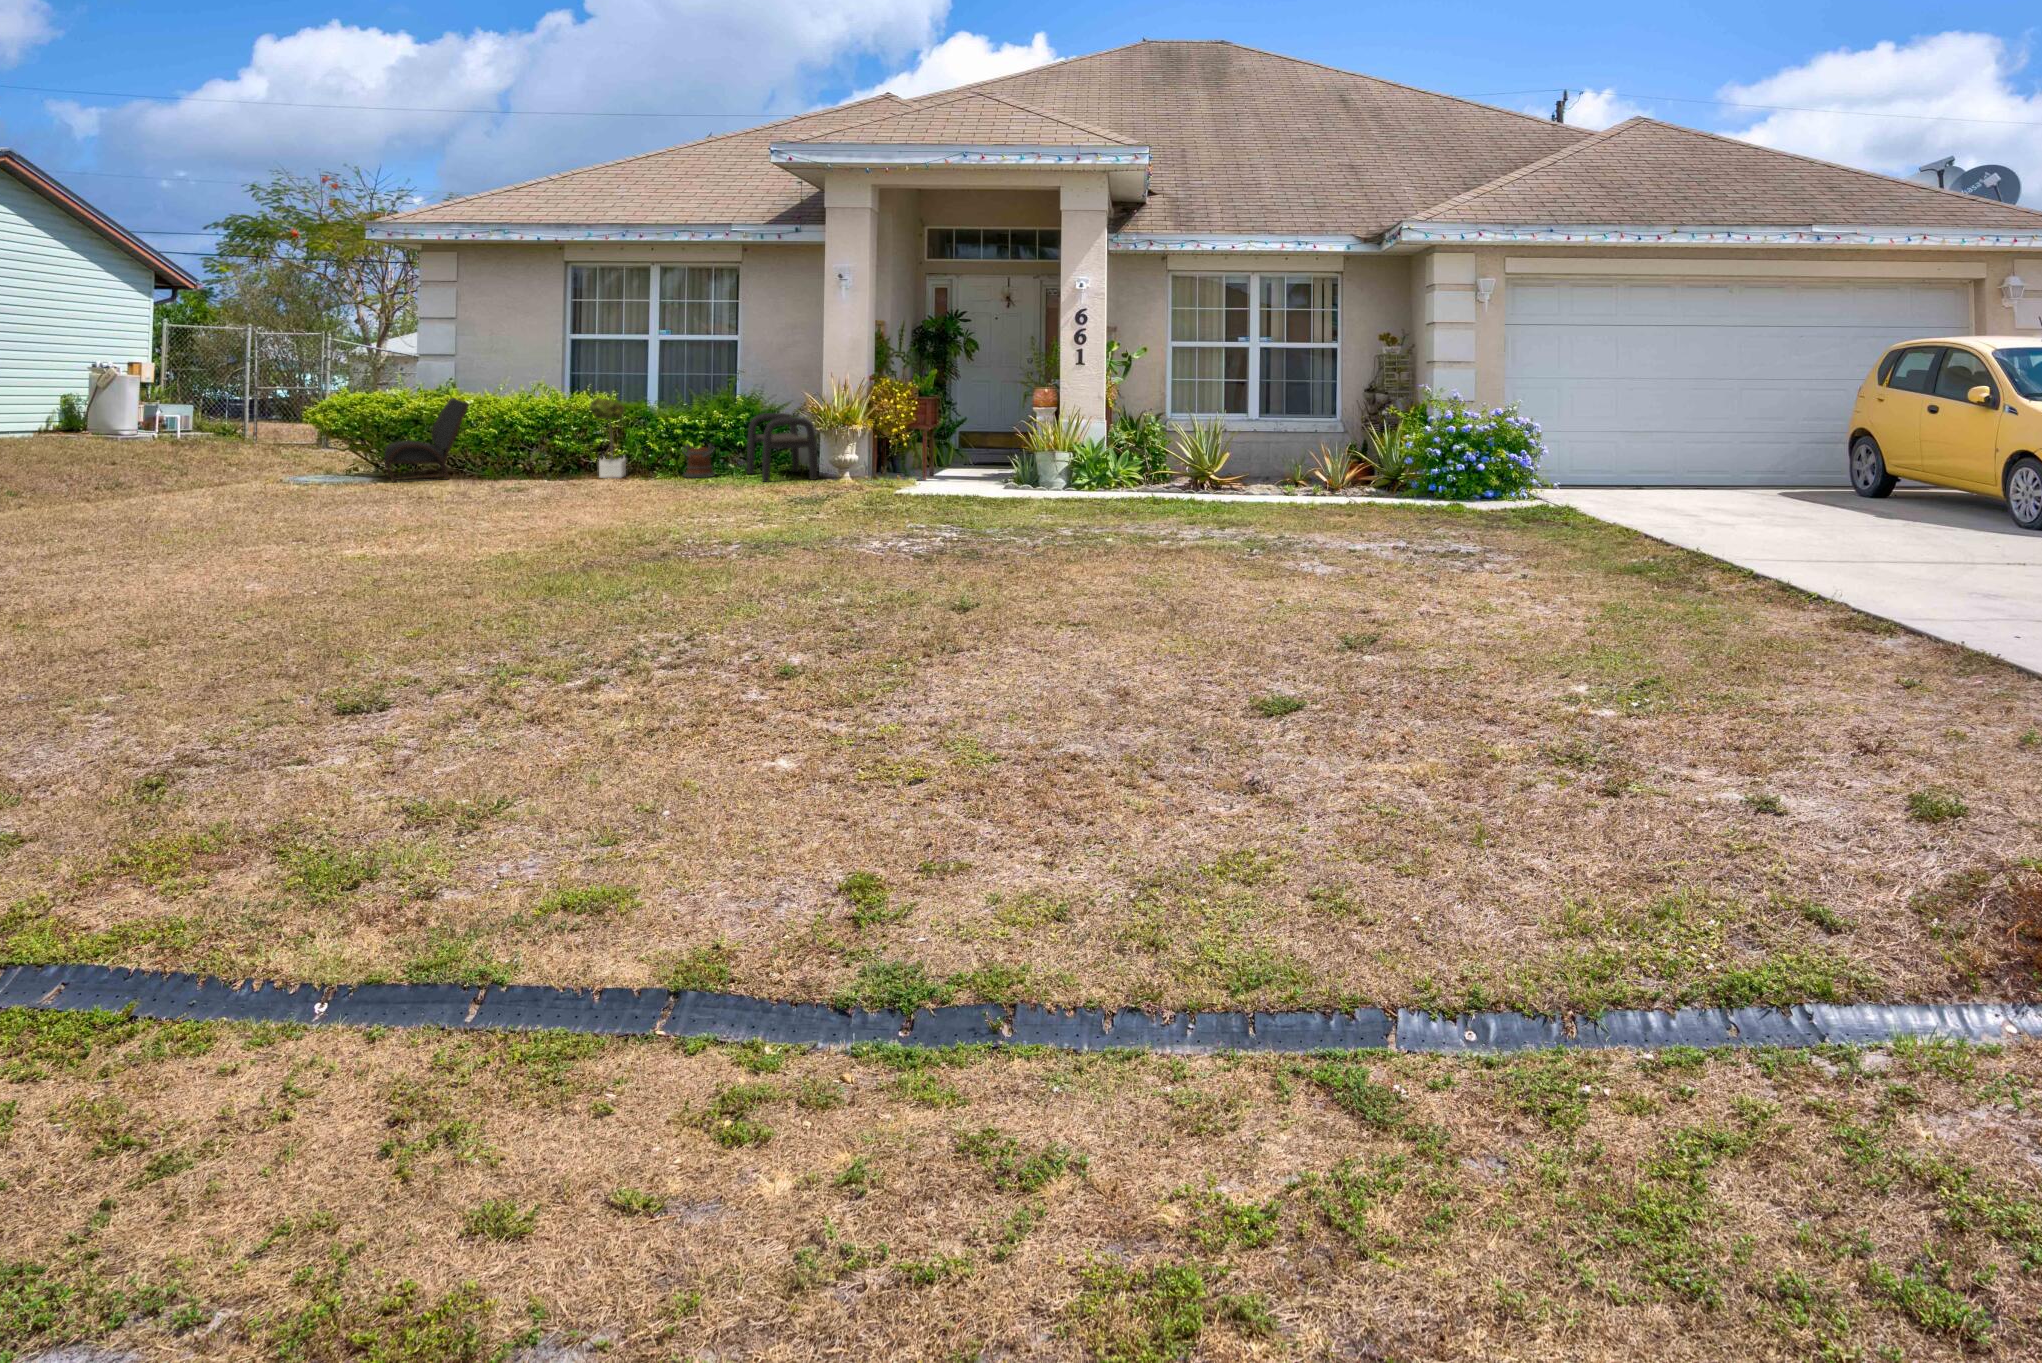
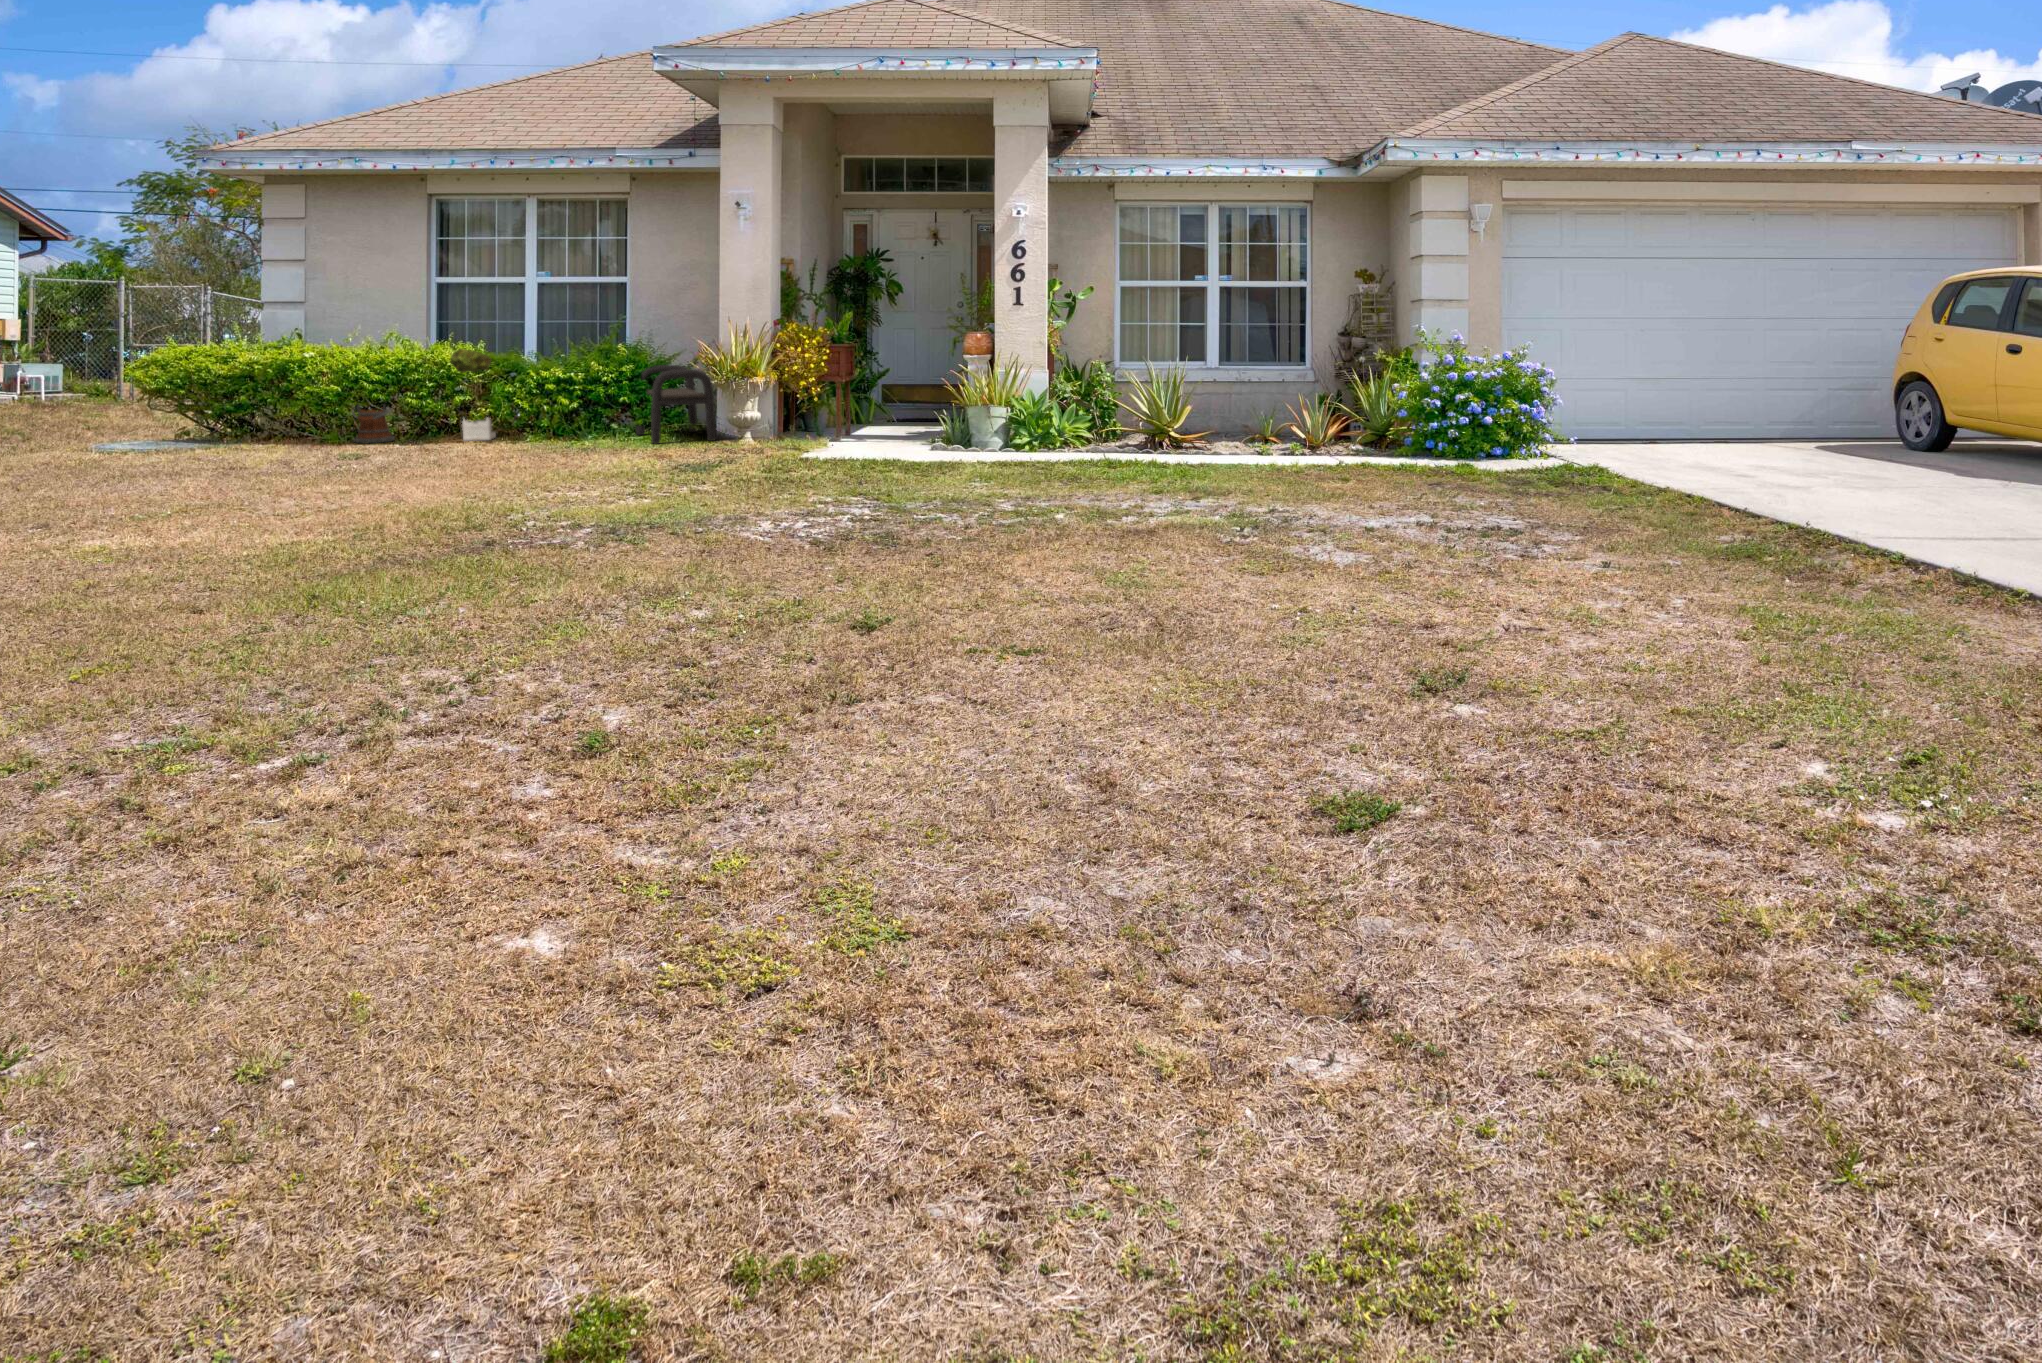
lounge chair: present [385,398,469,482] -> none [209,350,309,448]
bucket: present [683,444,715,478] -> present [352,405,394,443]

